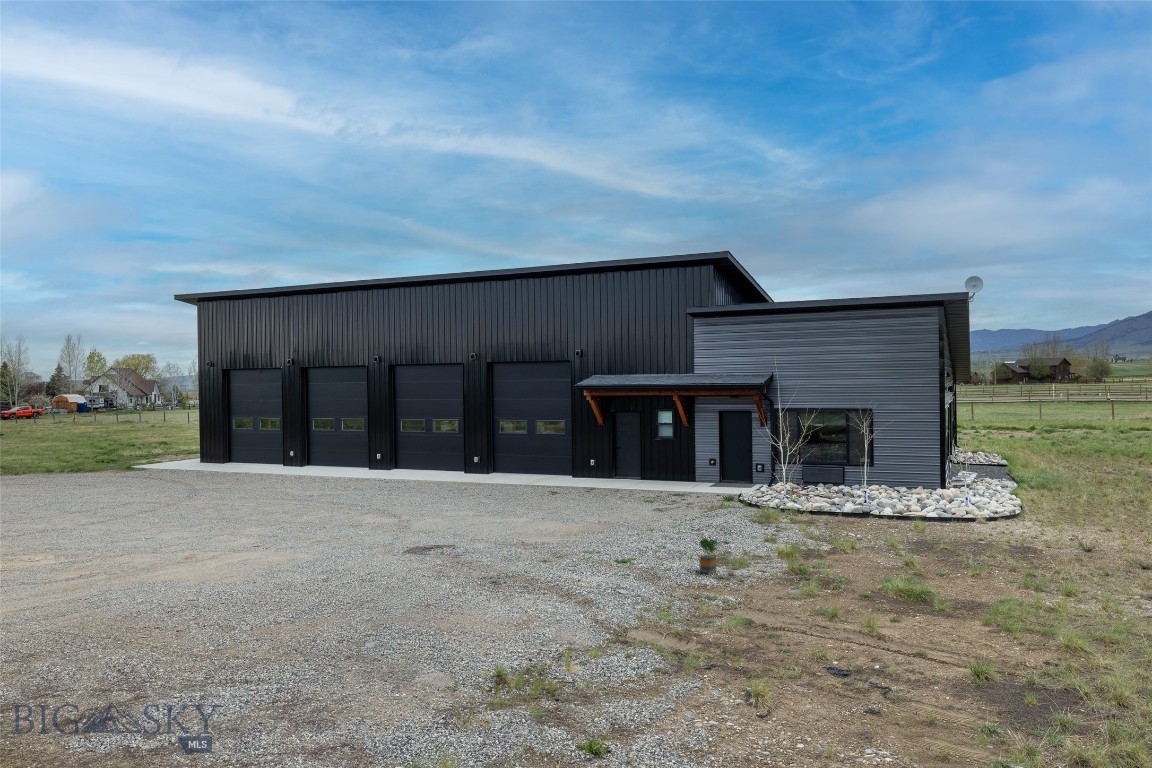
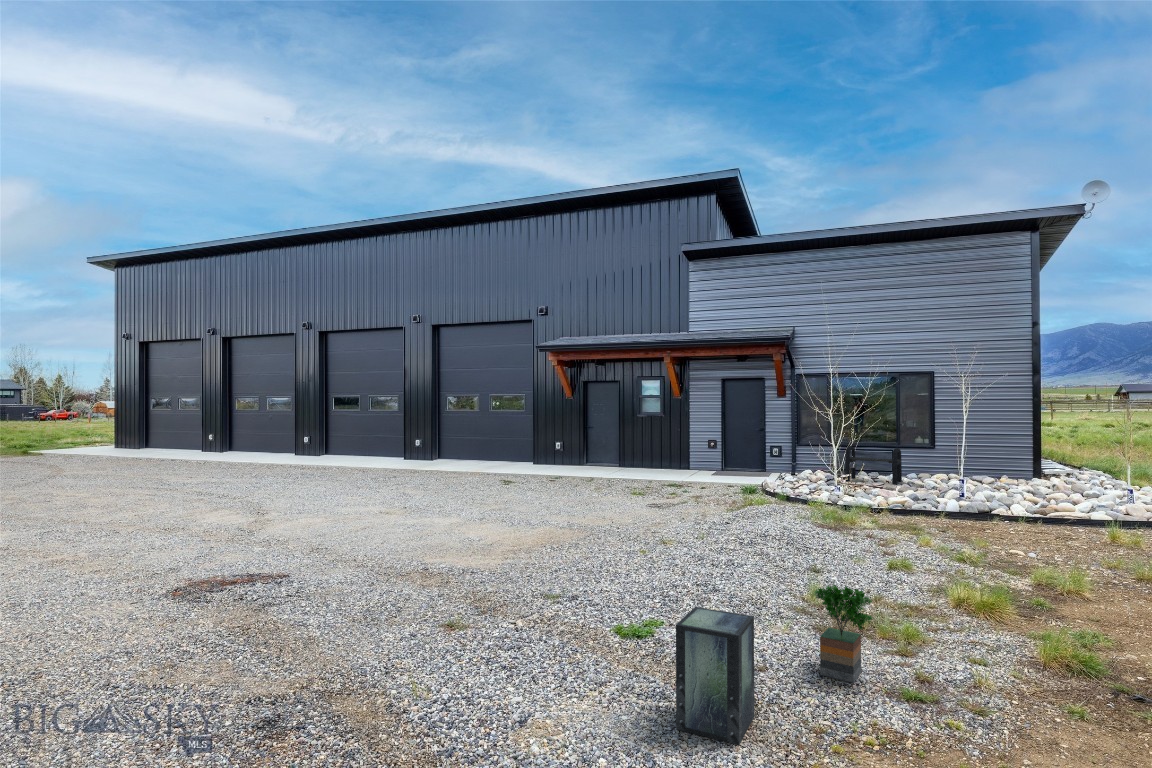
bench: none [806,465,847,494] -> present [845,446,902,485]
storage box: none [640,543,668,585] -> present [676,607,754,745]

